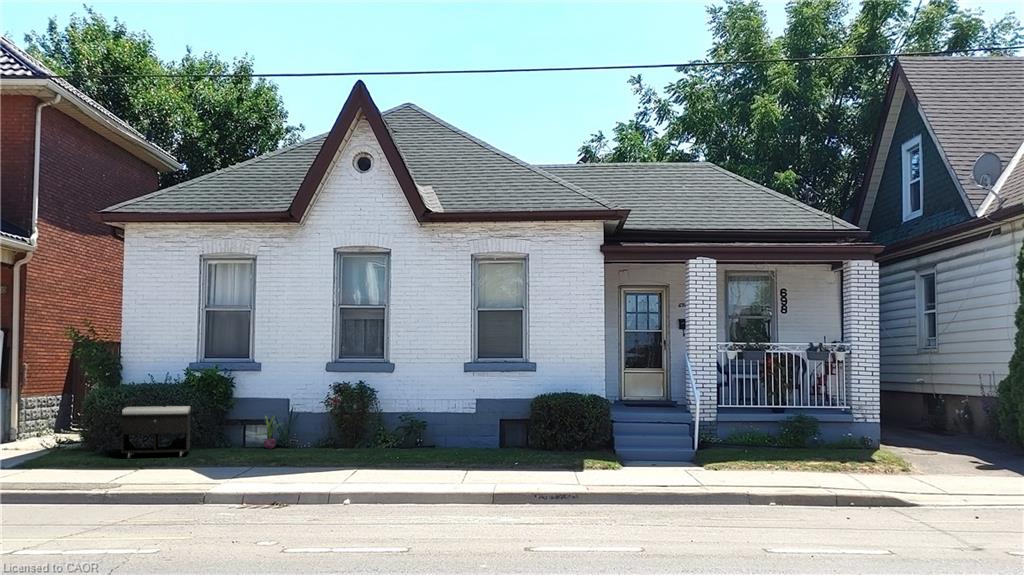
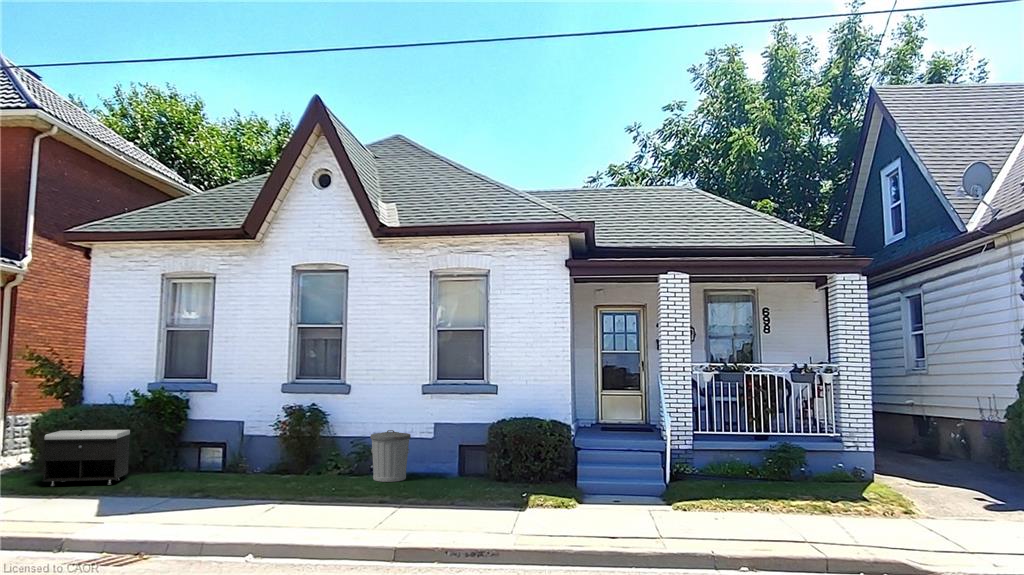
trash can: none [420,405,458,453] -> present [370,430,411,482]
decorative plant: present [263,416,277,449] -> none [198,439,237,474]

